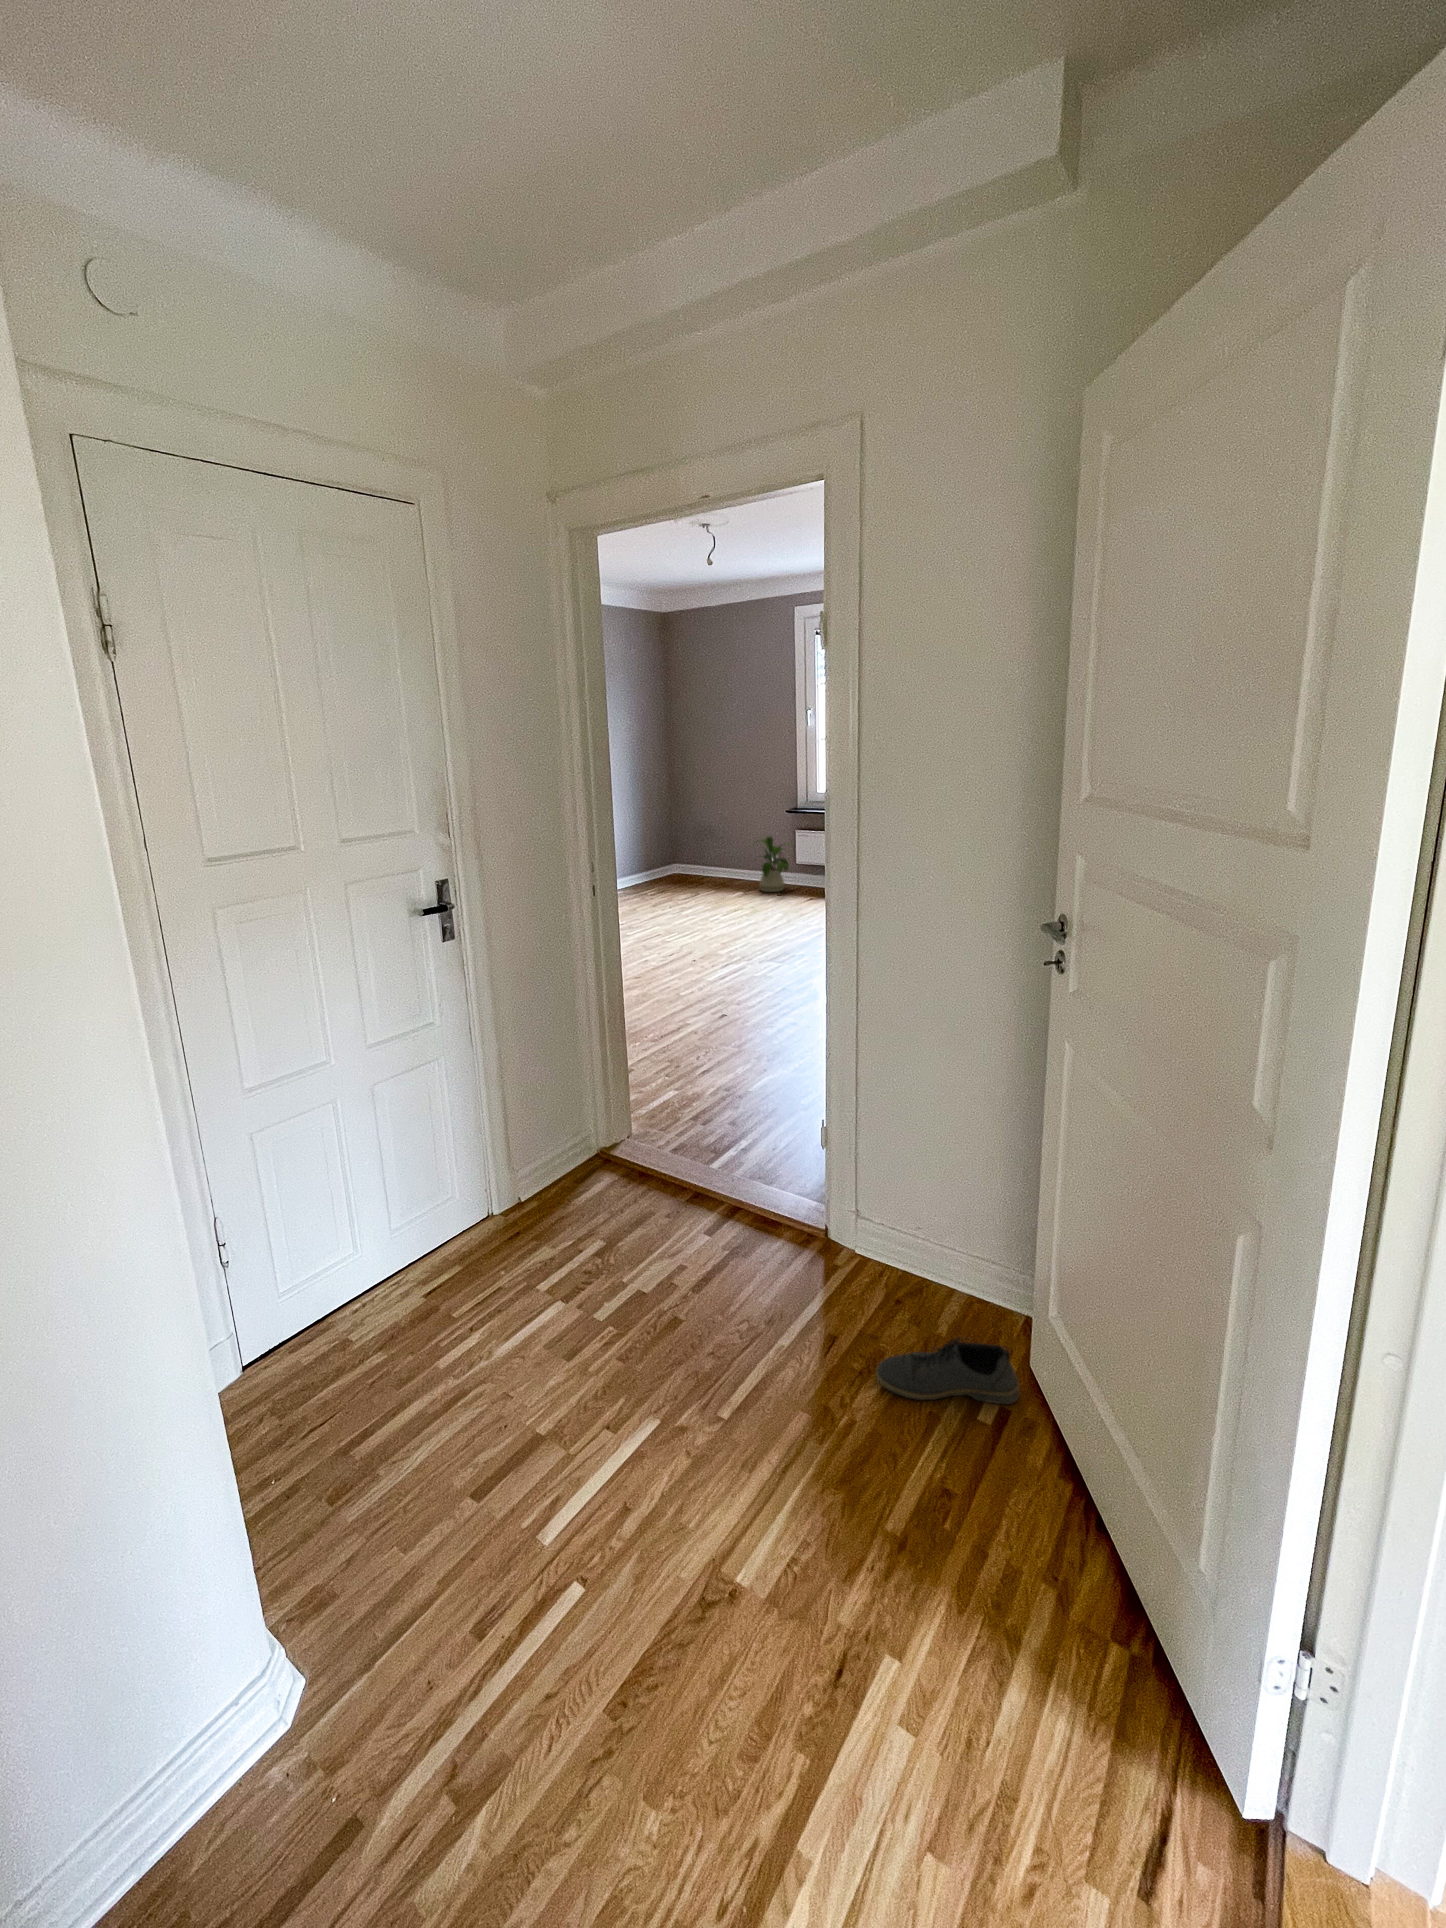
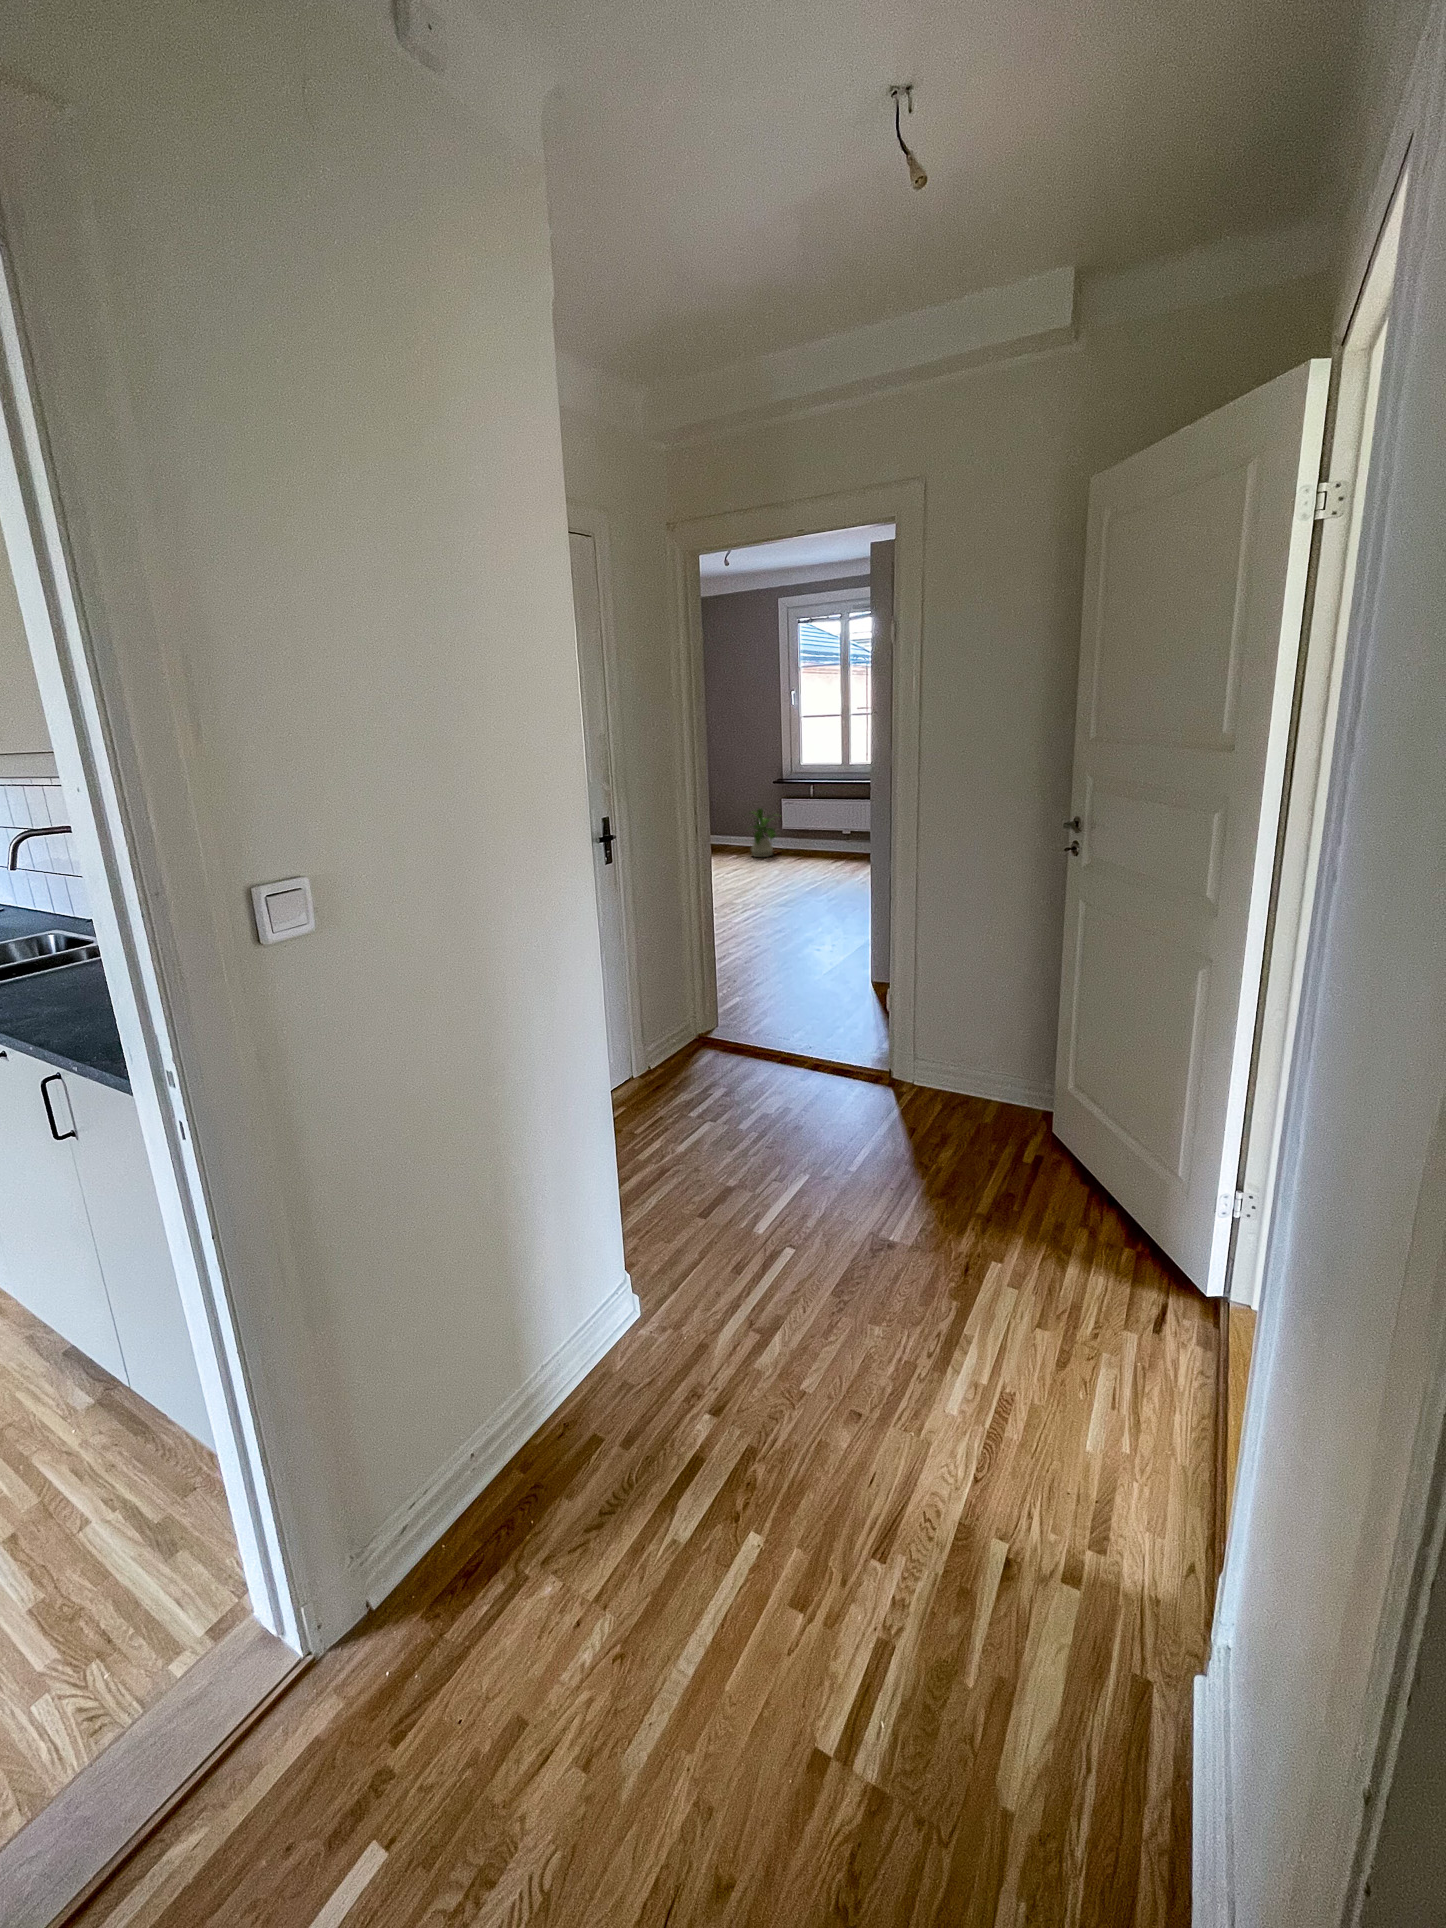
shoe: present [876,1337,1020,1404] -> none [948,1111,1045,1153]

